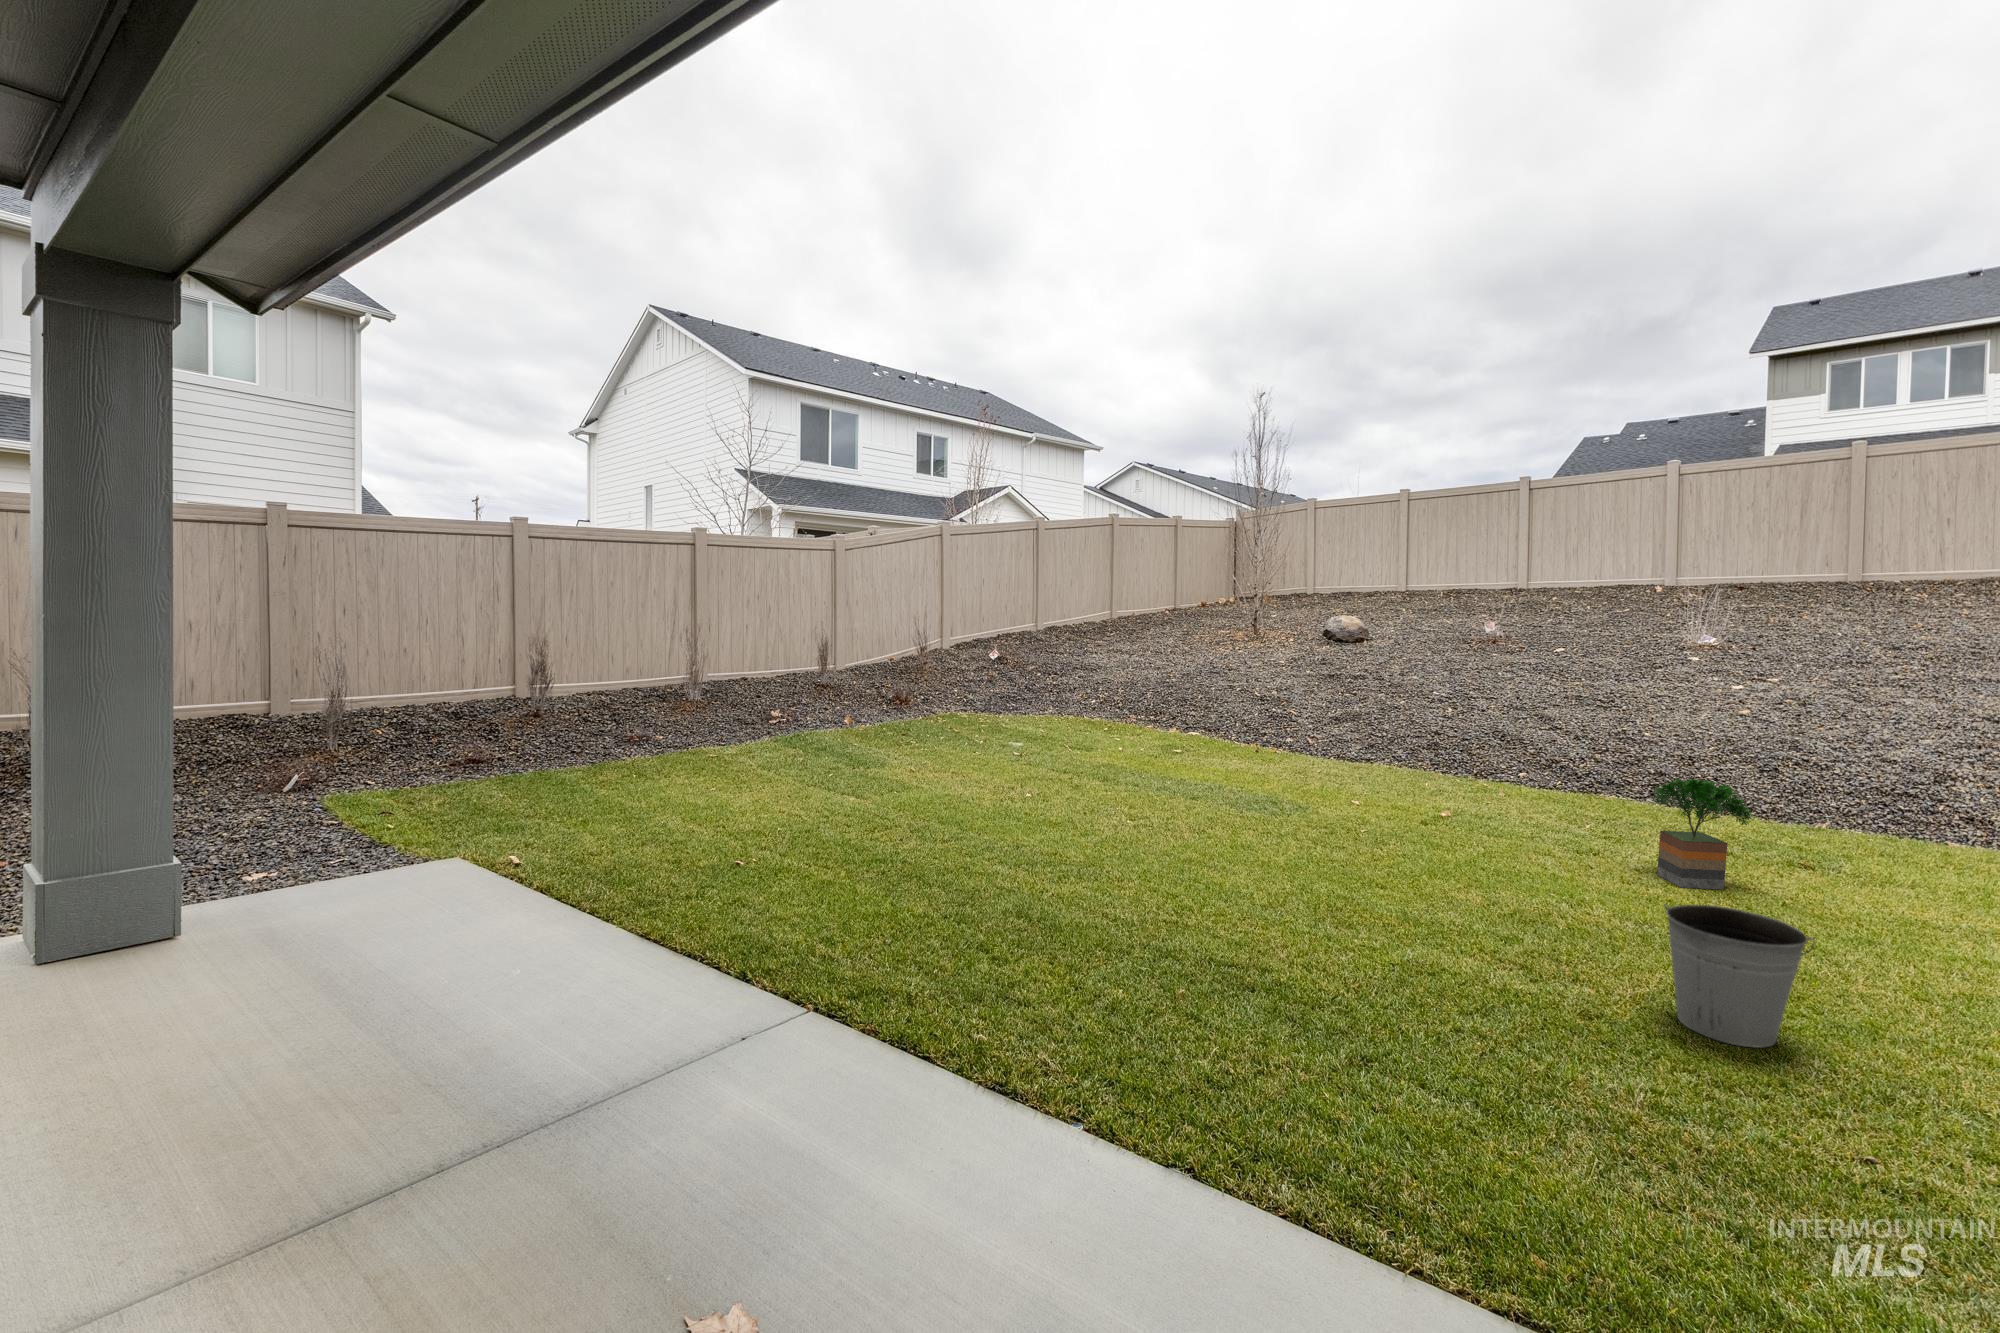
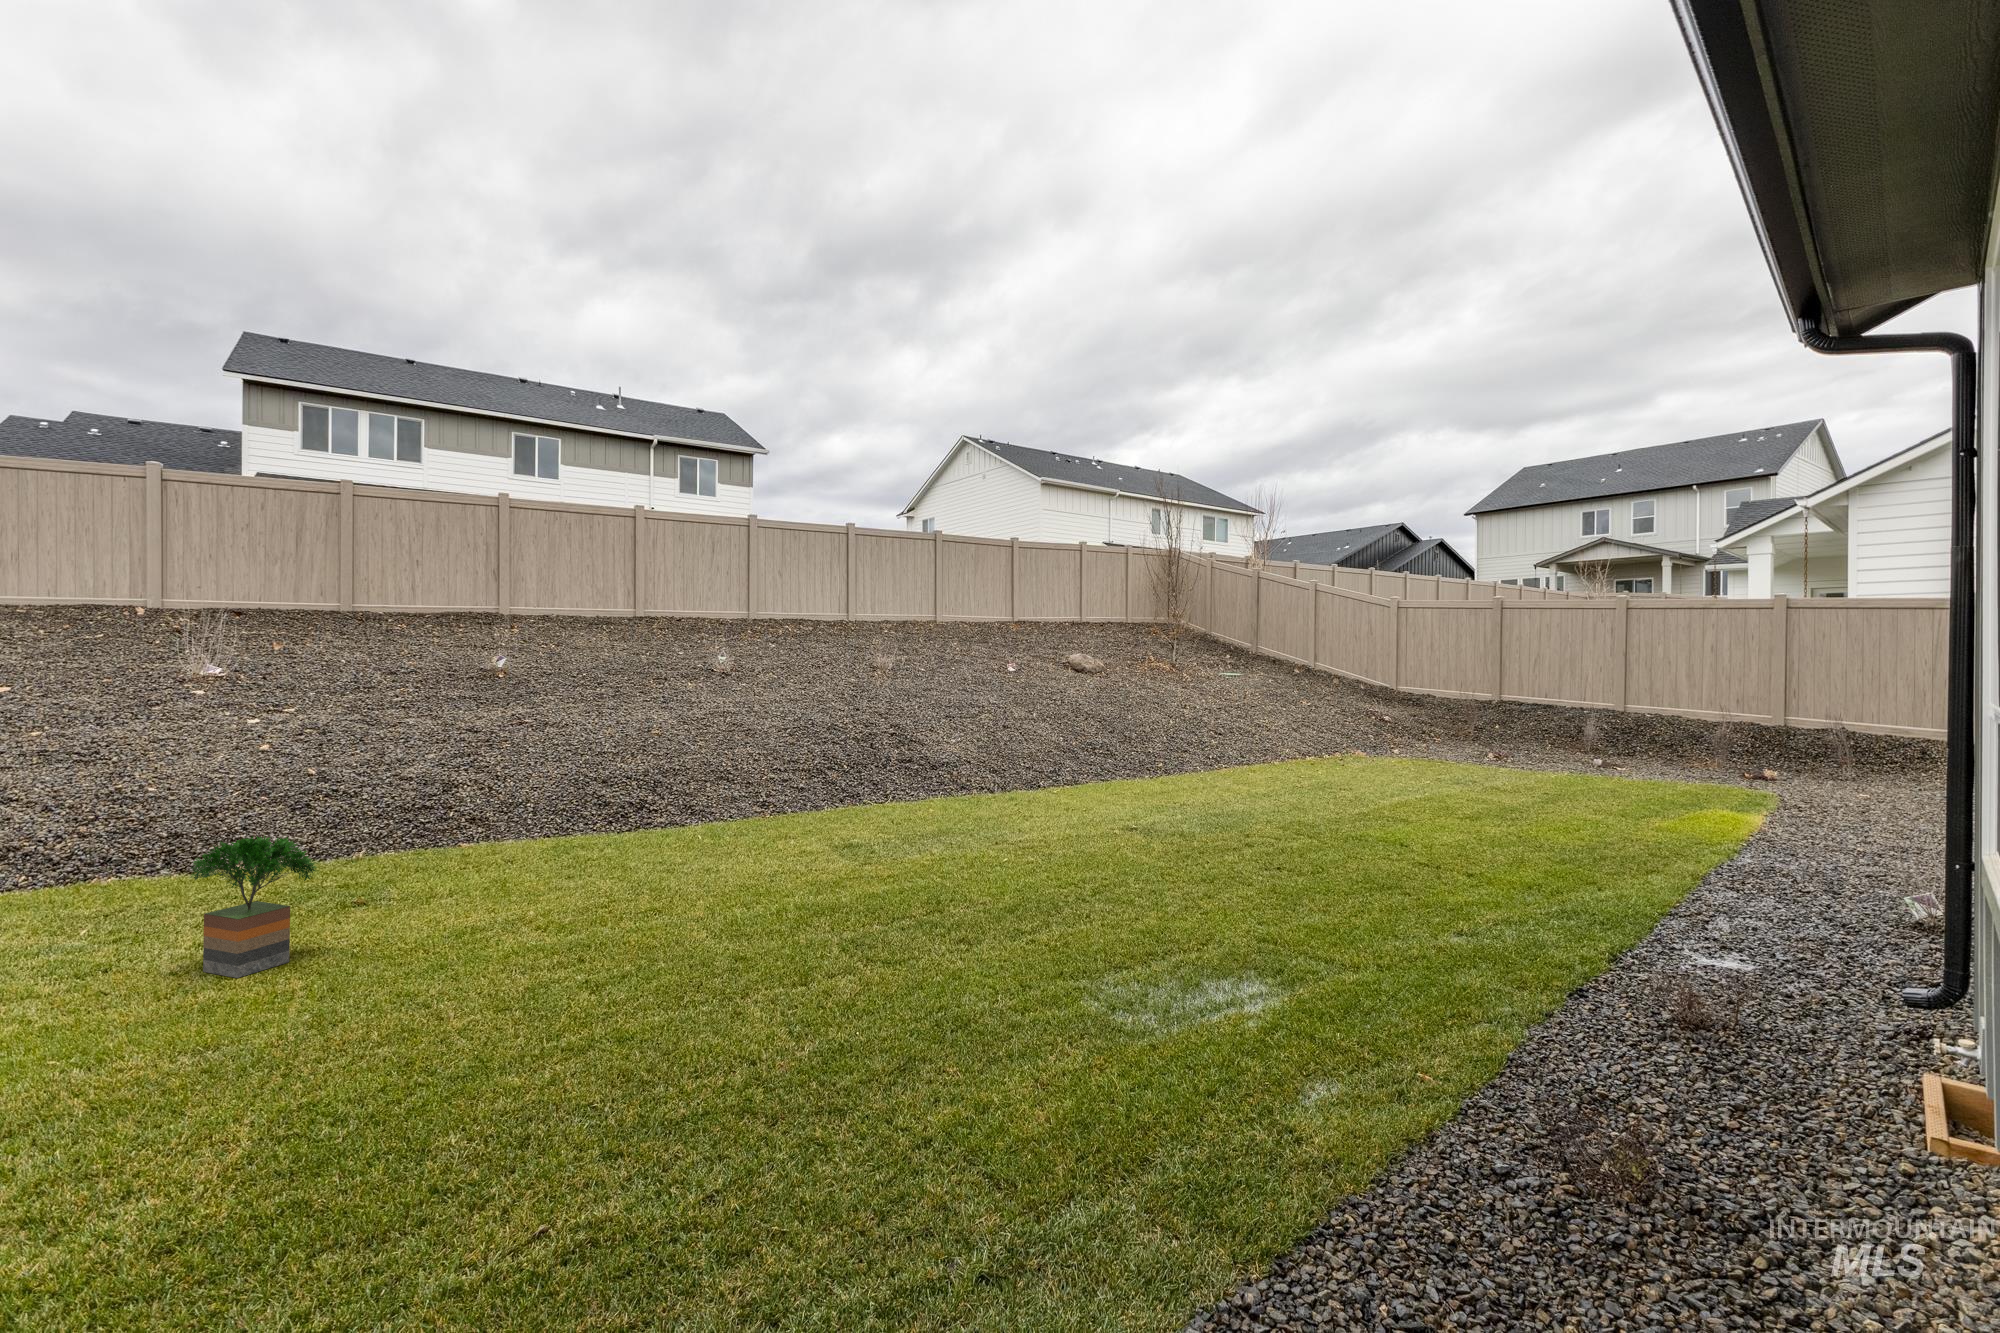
bucket: present [1664,904,1815,1048] -> none [253,991,434,1179]

